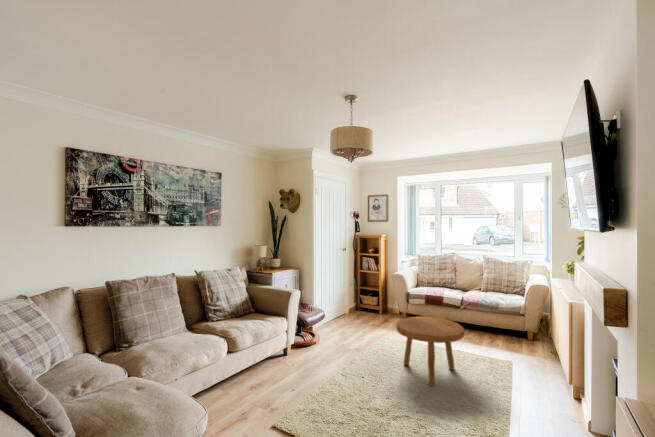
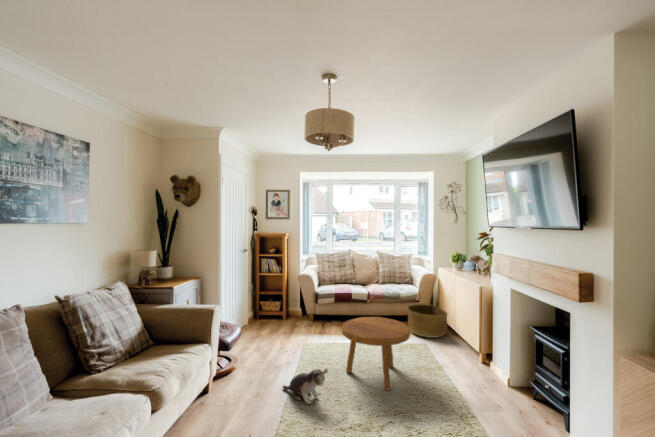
basket: none [500,316,549,355] -> present [407,304,447,338]
plush toy: none [341,350,369,379] -> present [283,369,328,404]

